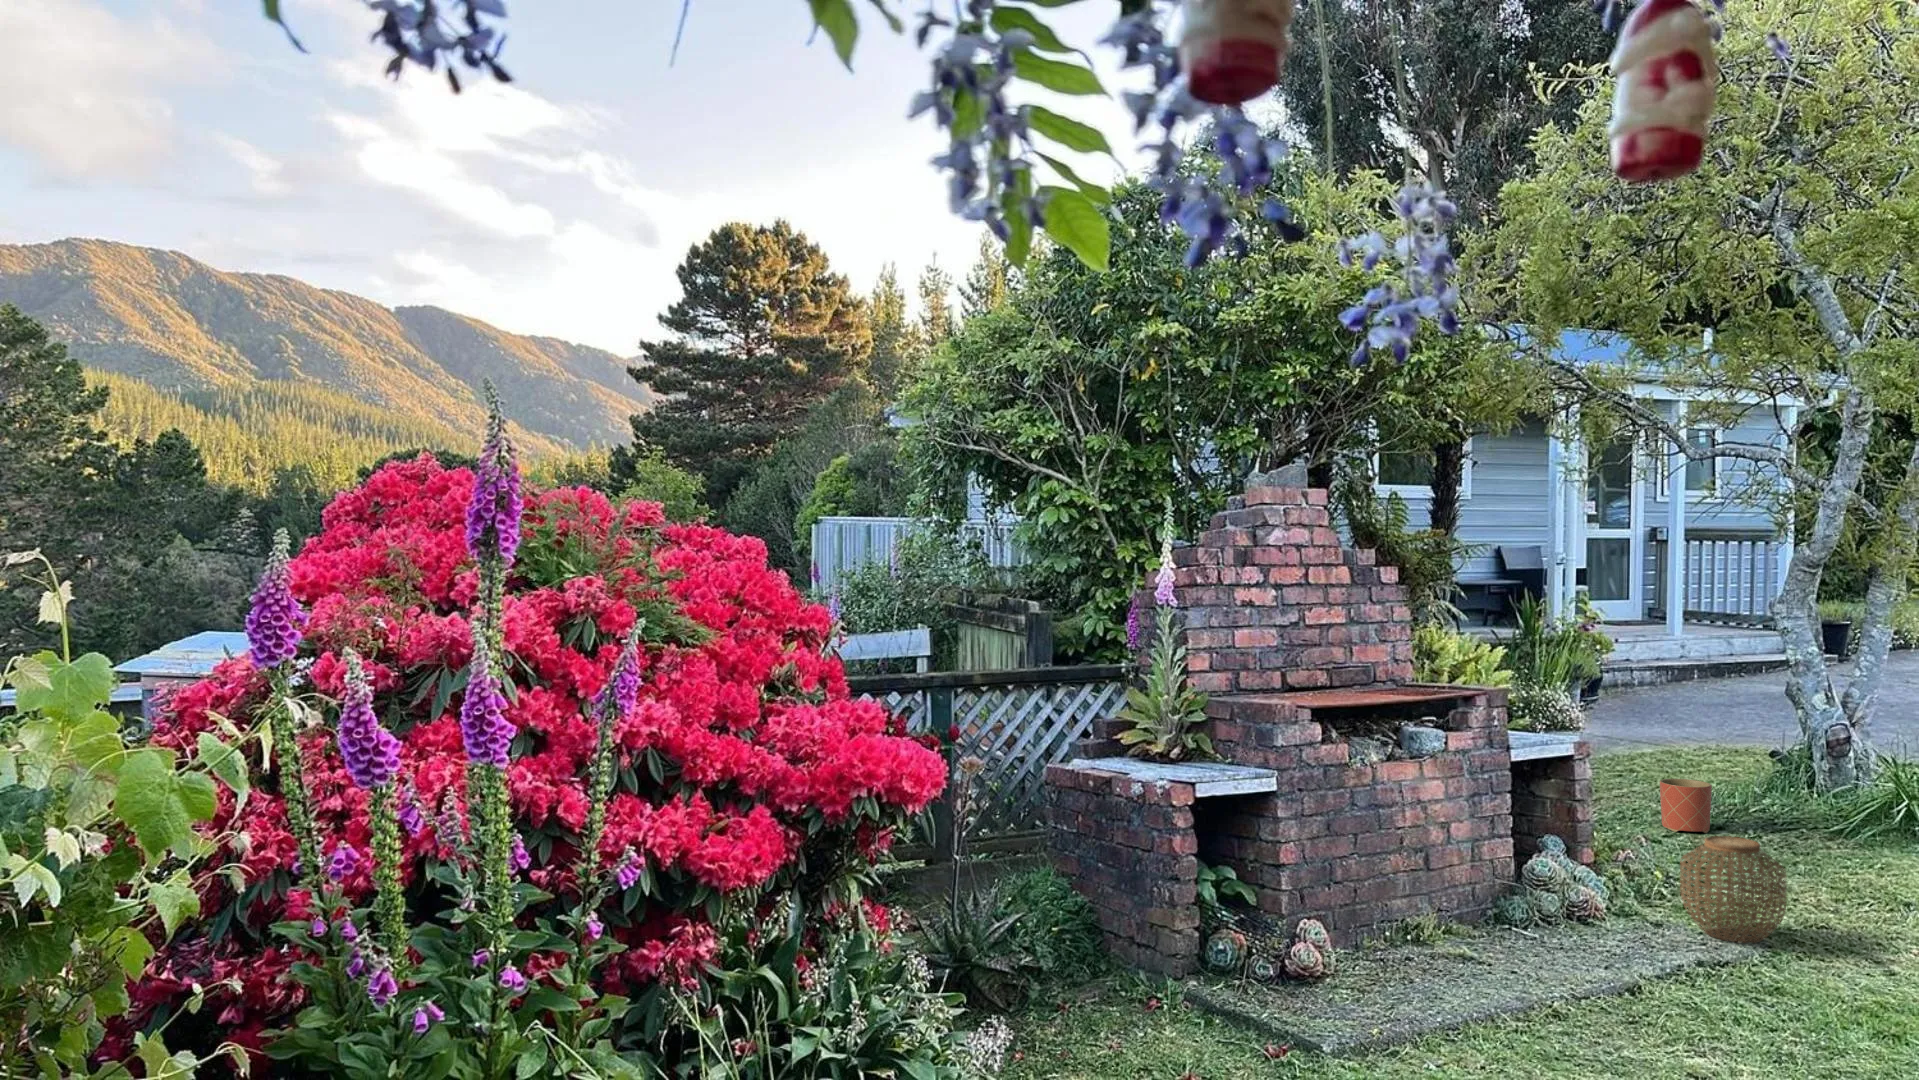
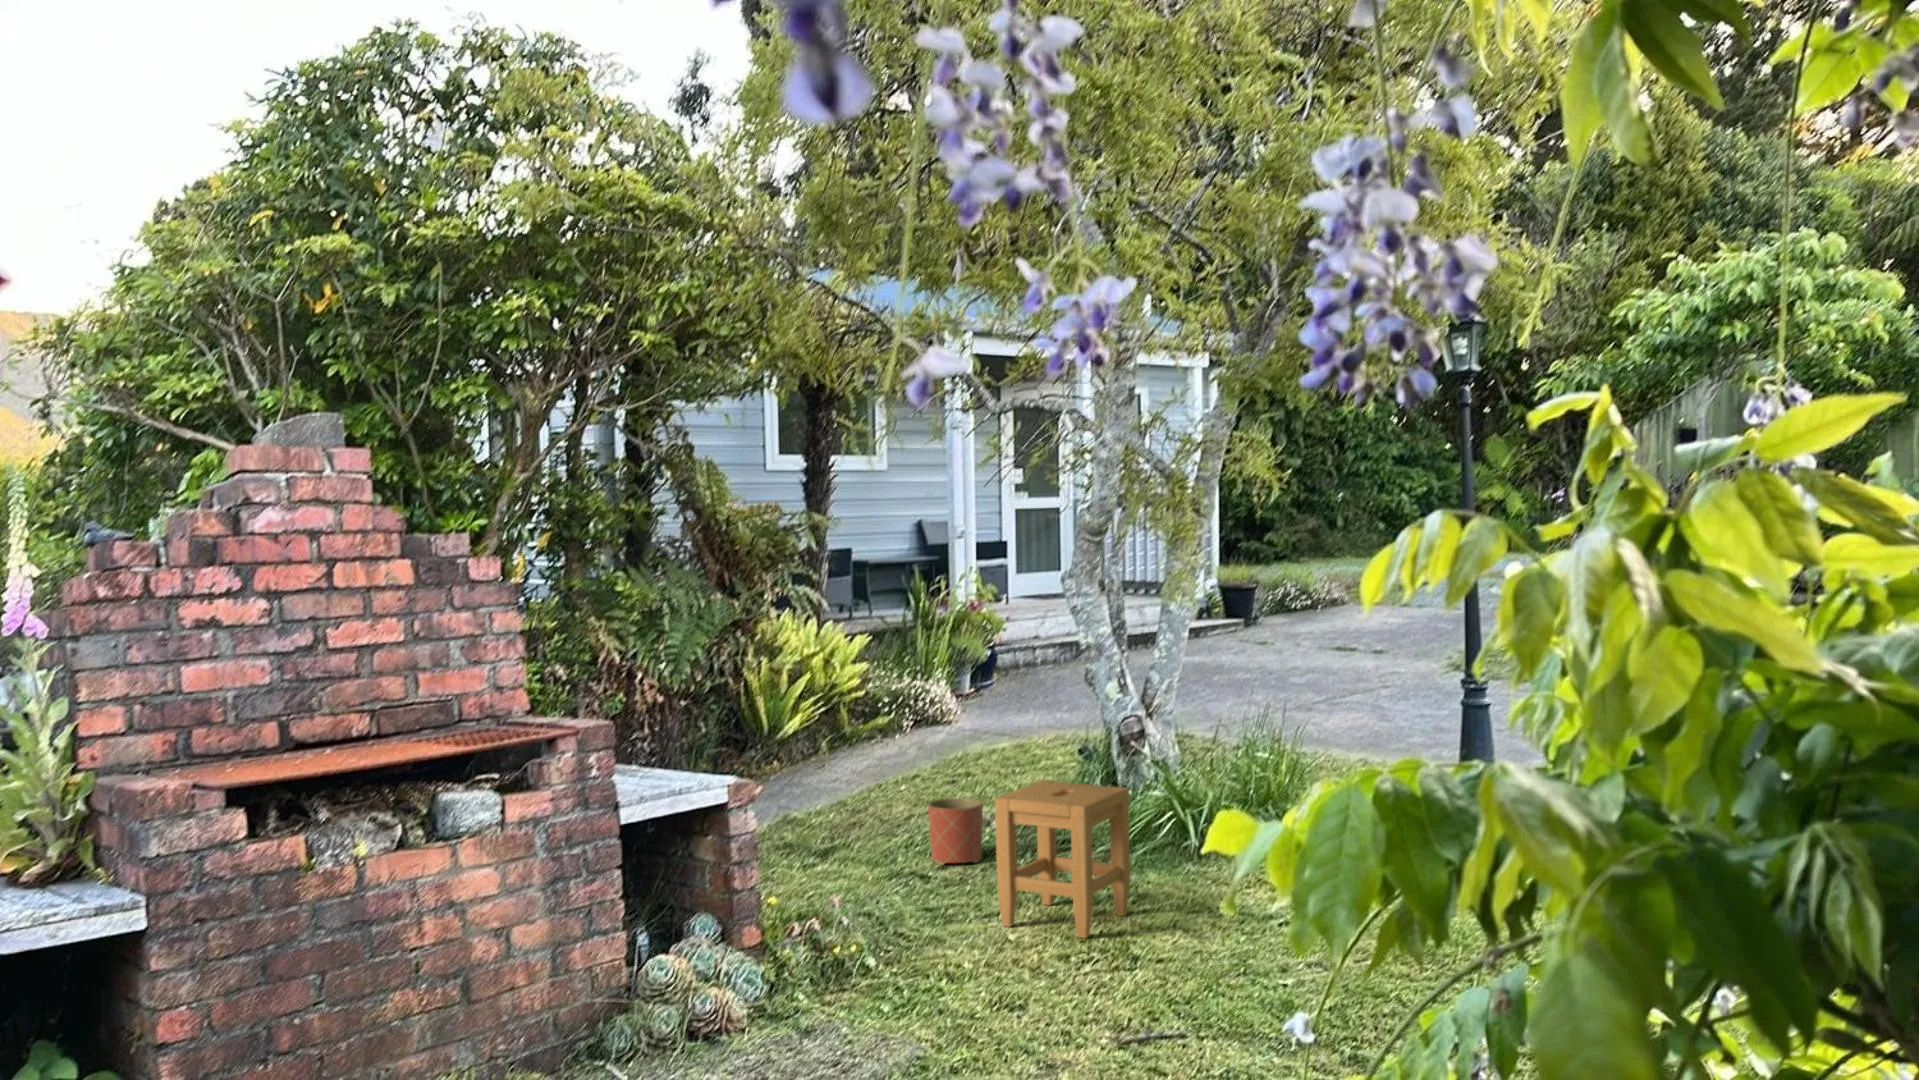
stool: none [1766,766,1890,896] -> present [995,780,1130,938]
woven basket: present [1680,836,1786,943] -> none [835,895,954,1034]

